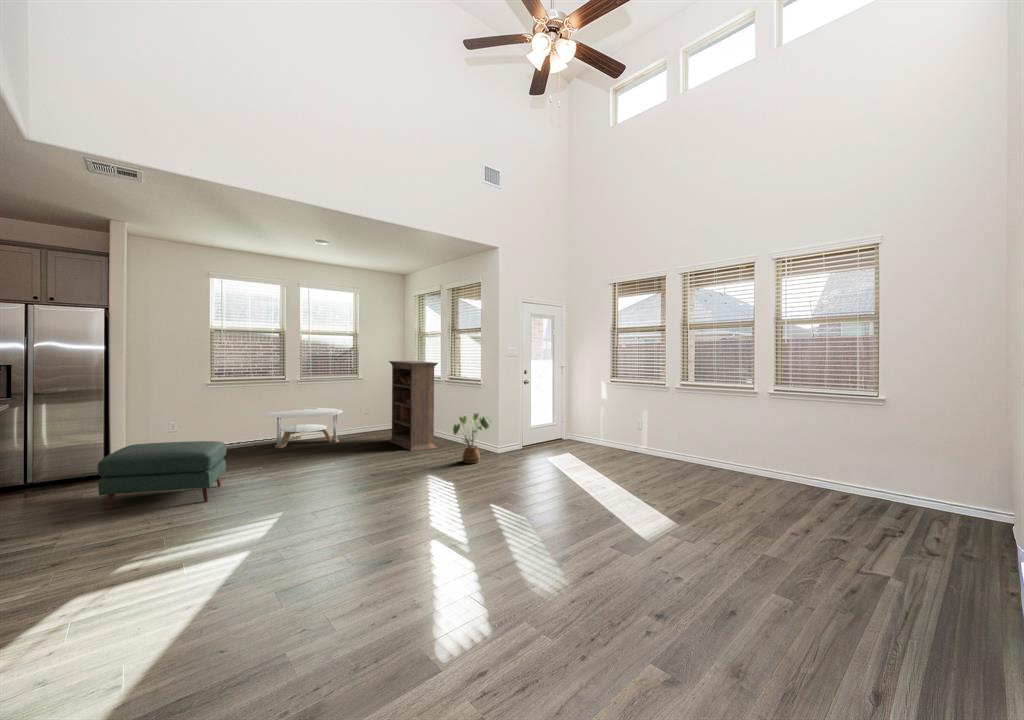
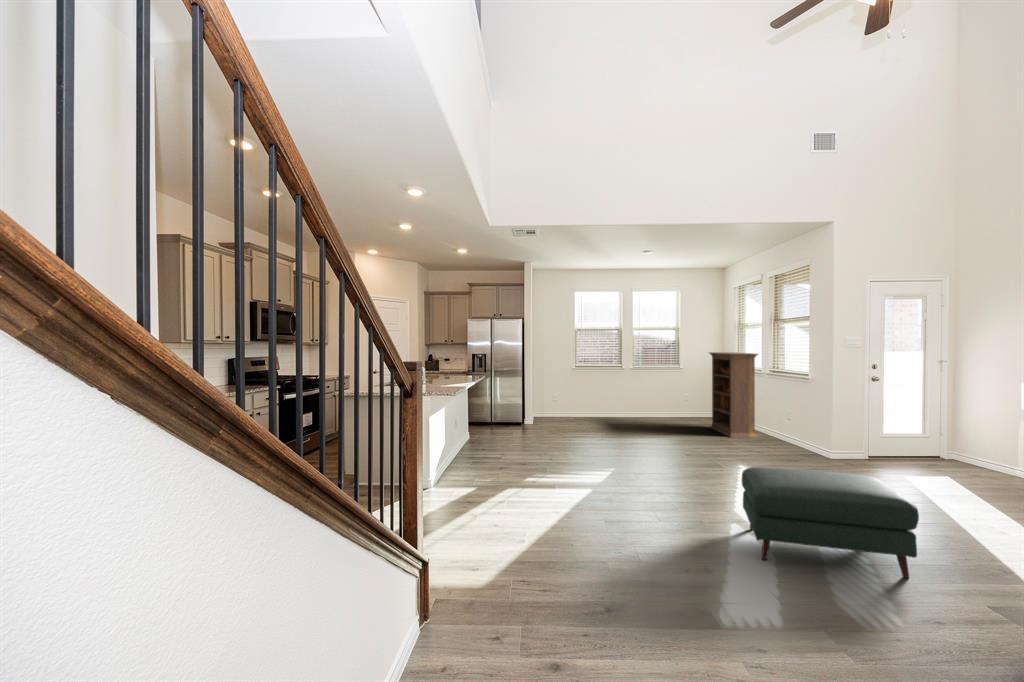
round table: present [263,408,343,448] -> none [601,393,667,424]
house plant: present [453,413,491,463] -> none [772,404,819,455]
ottoman: present [97,441,226,509] -> present [742,467,919,578]

